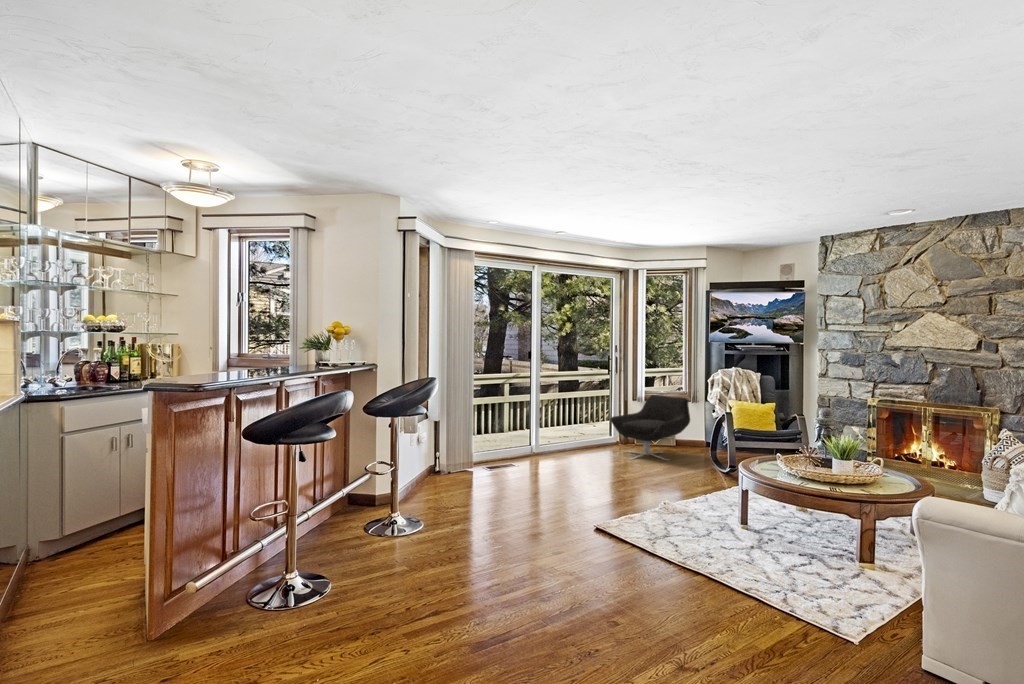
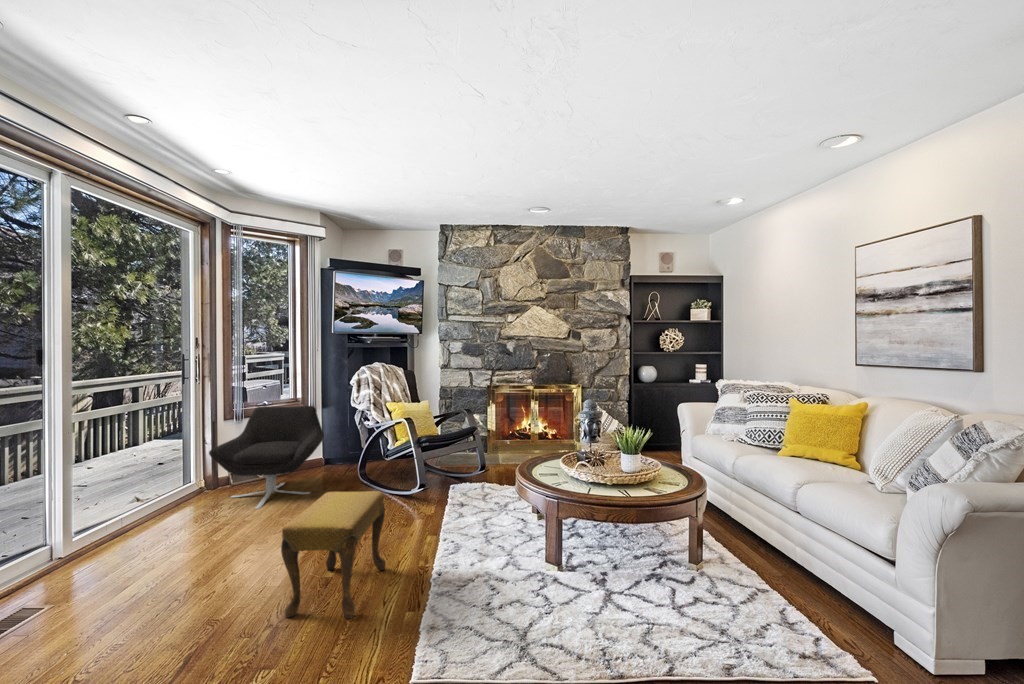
footstool: none [570,444,642,509] -> present [281,491,385,619]

